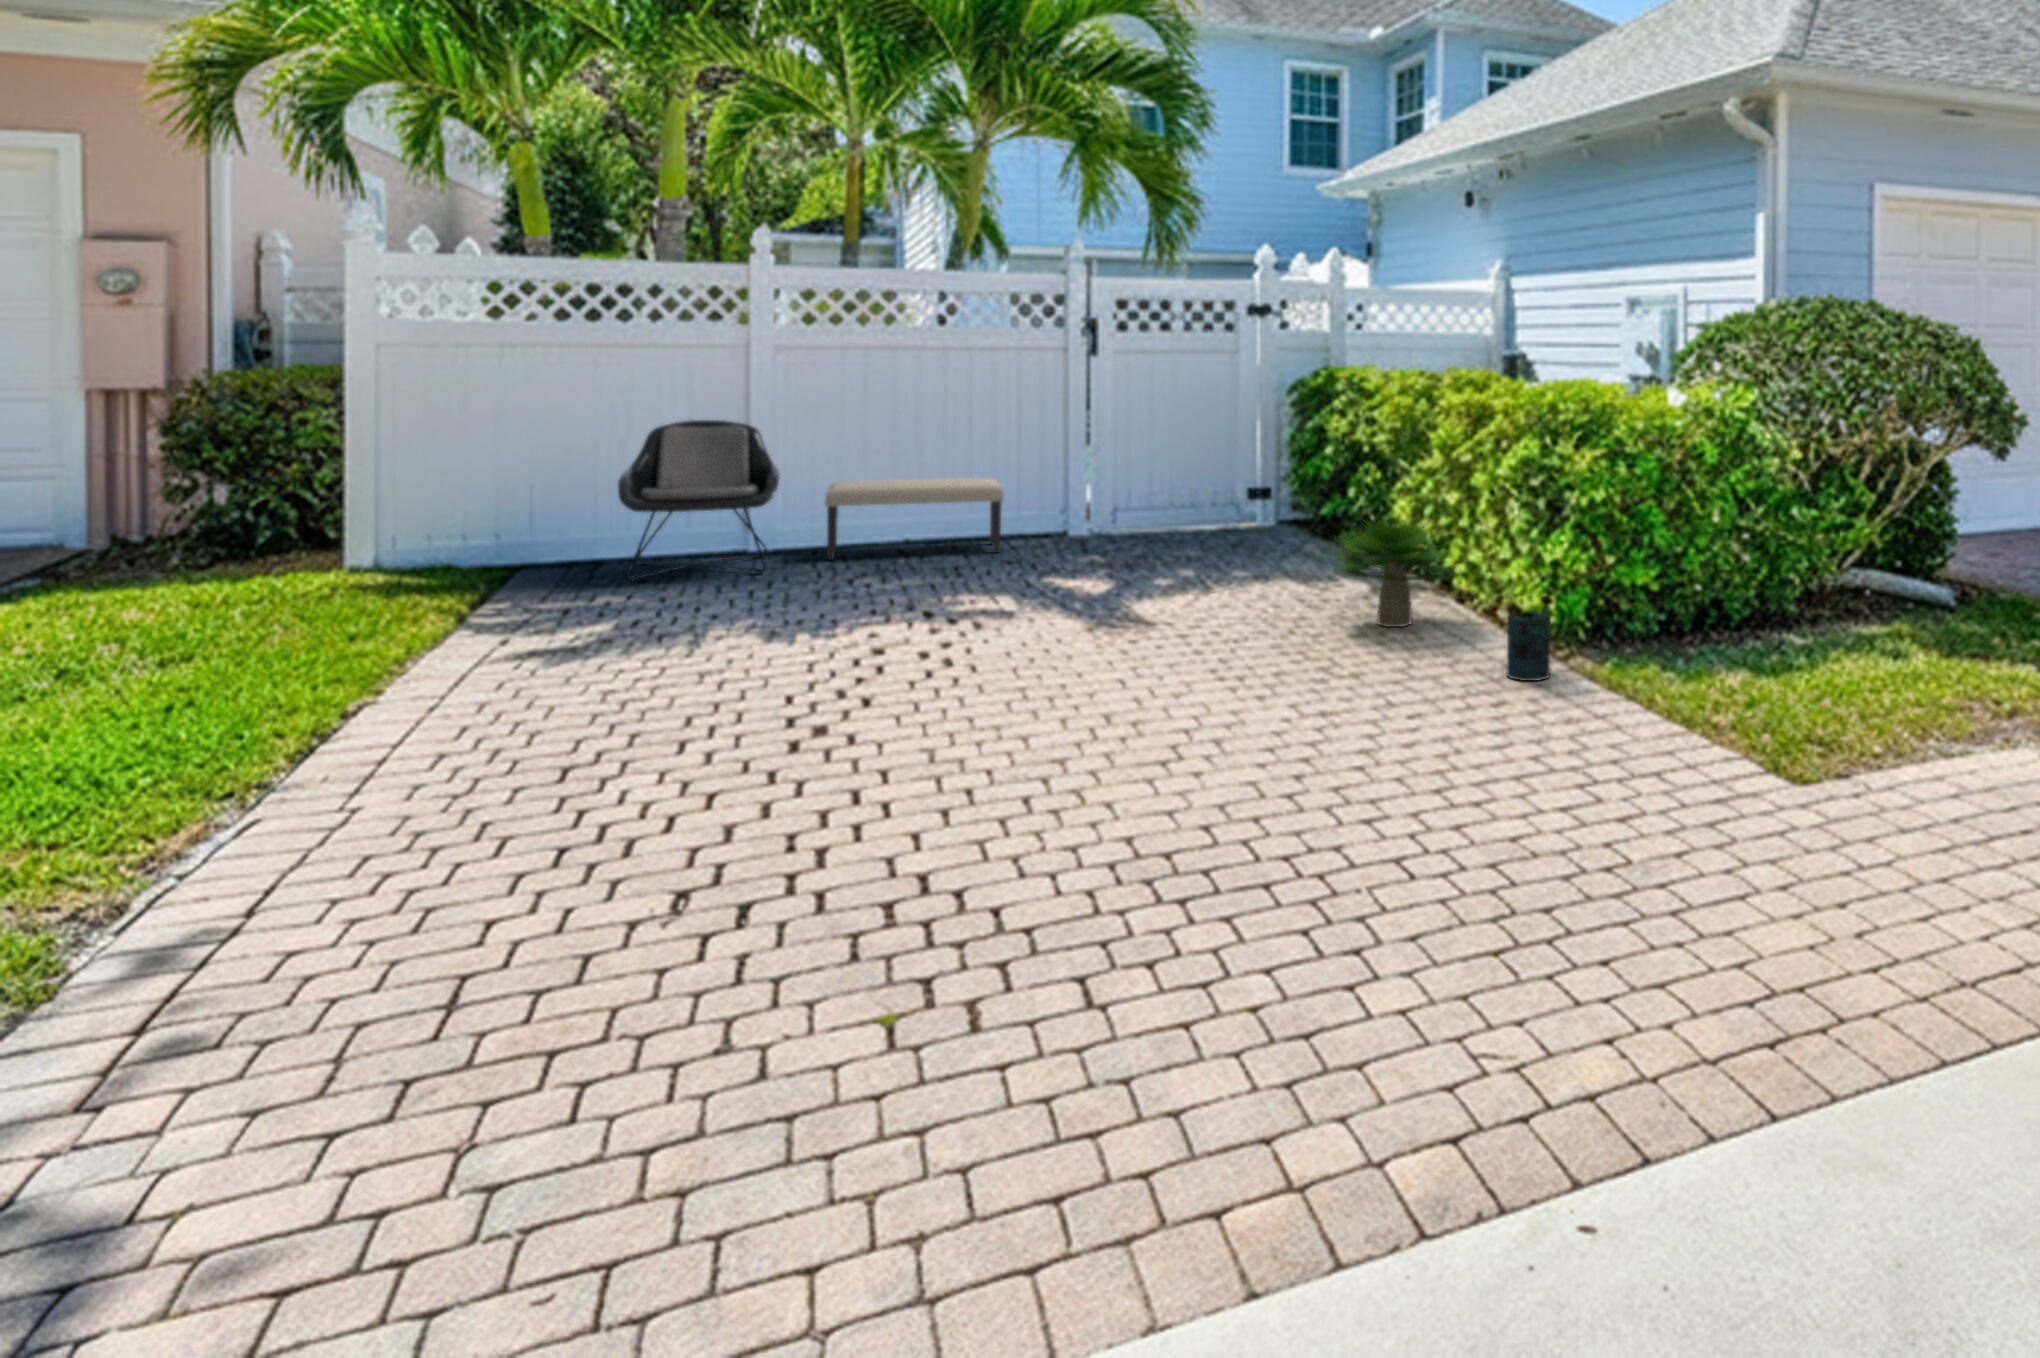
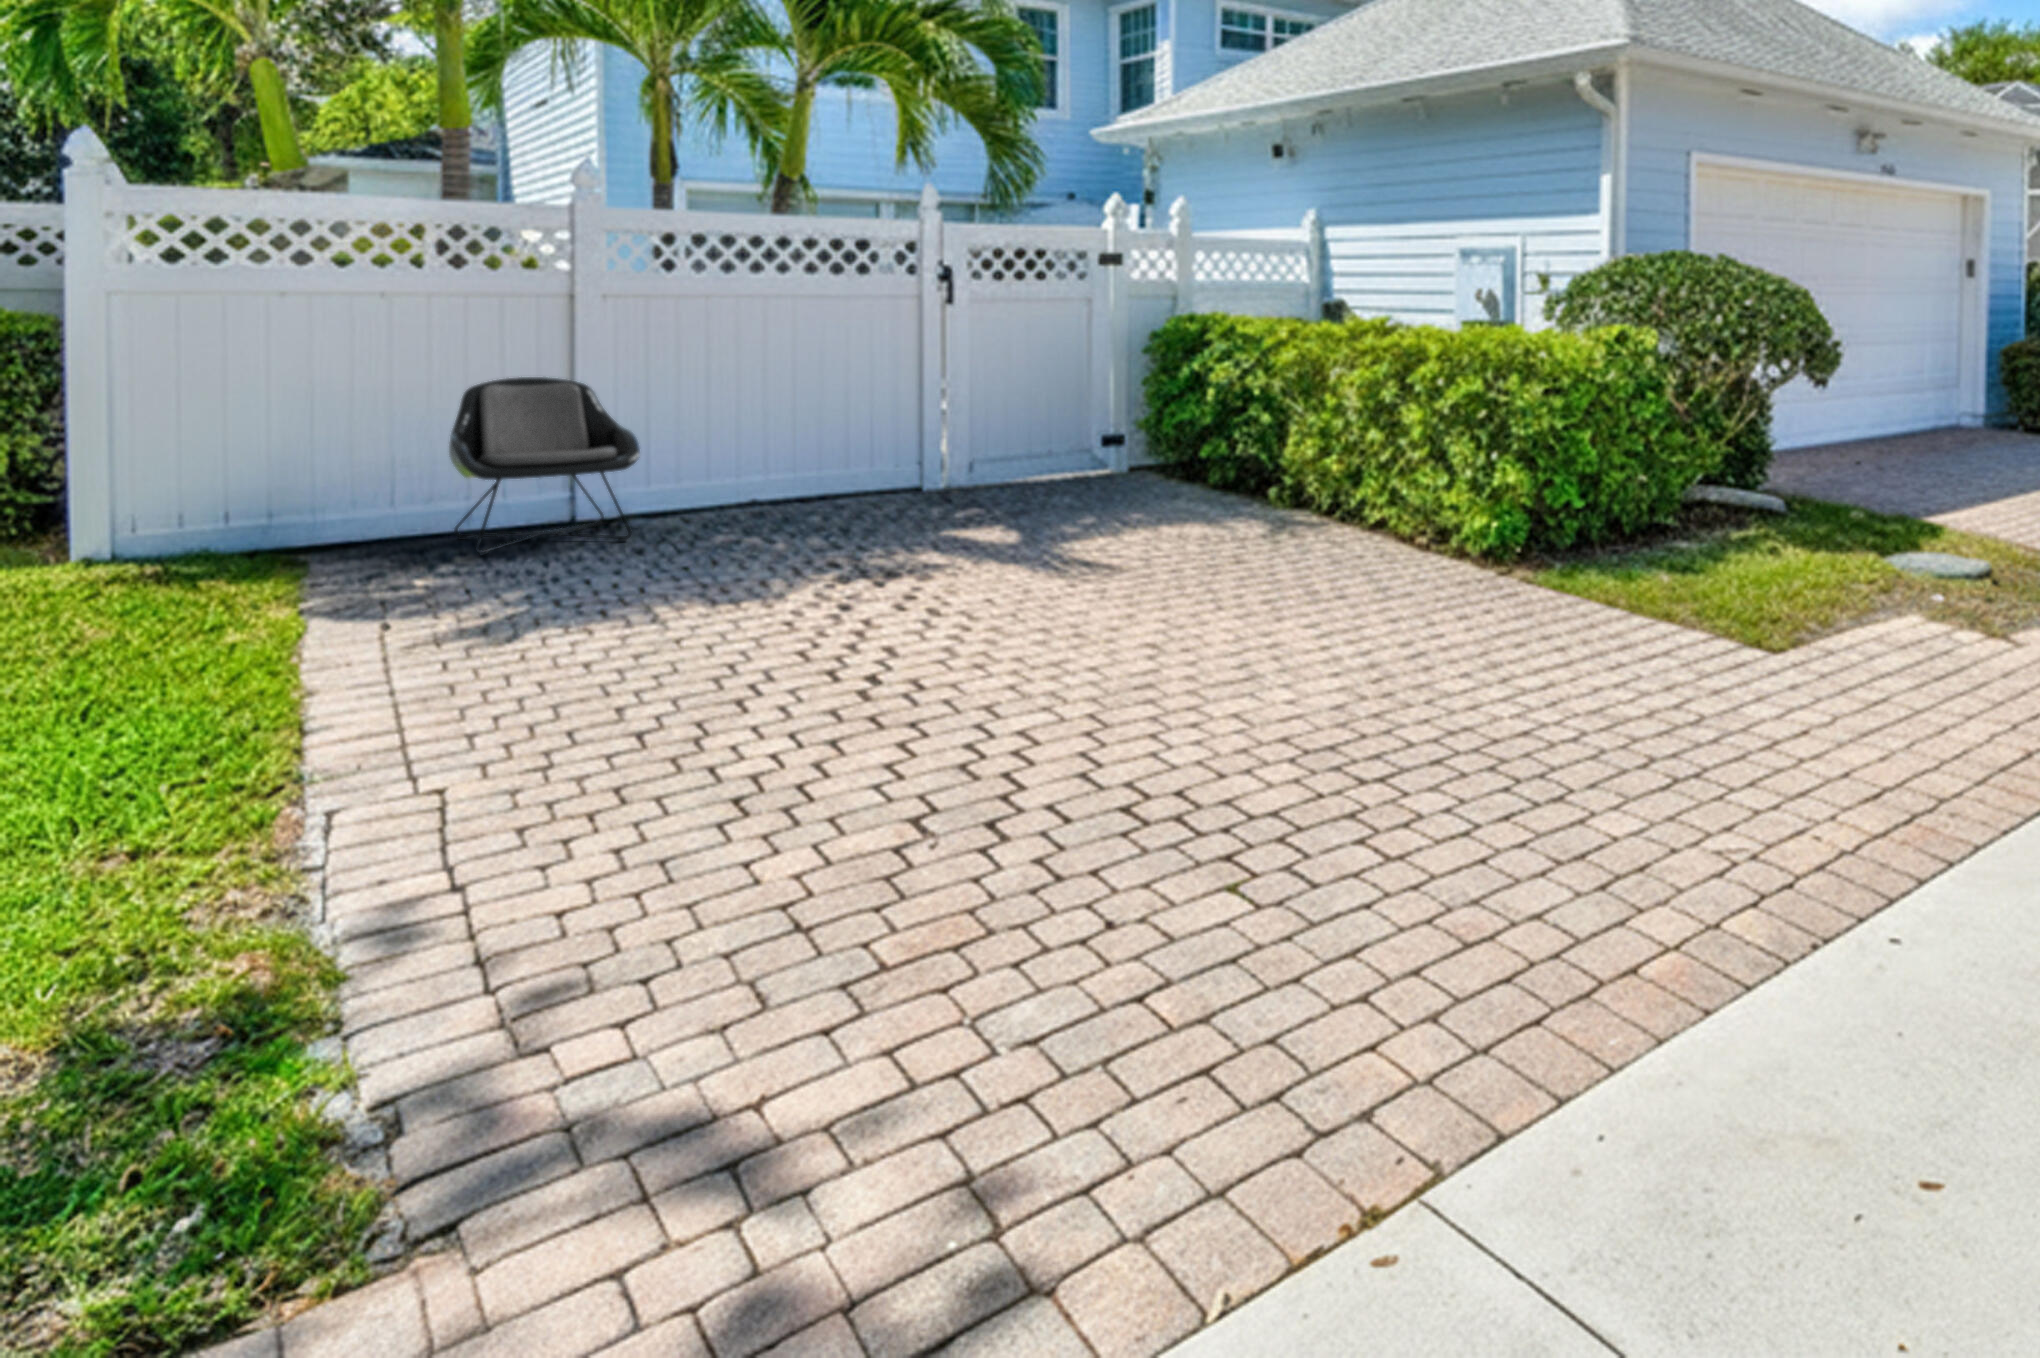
bench: present [825,478,1004,560] -> none [666,432,870,524]
potted plant: present [1334,519,1456,627] -> none [1277,452,1401,554]
watering can: present [1506,596,1554,681] -> none [1484,517,1524,589]

